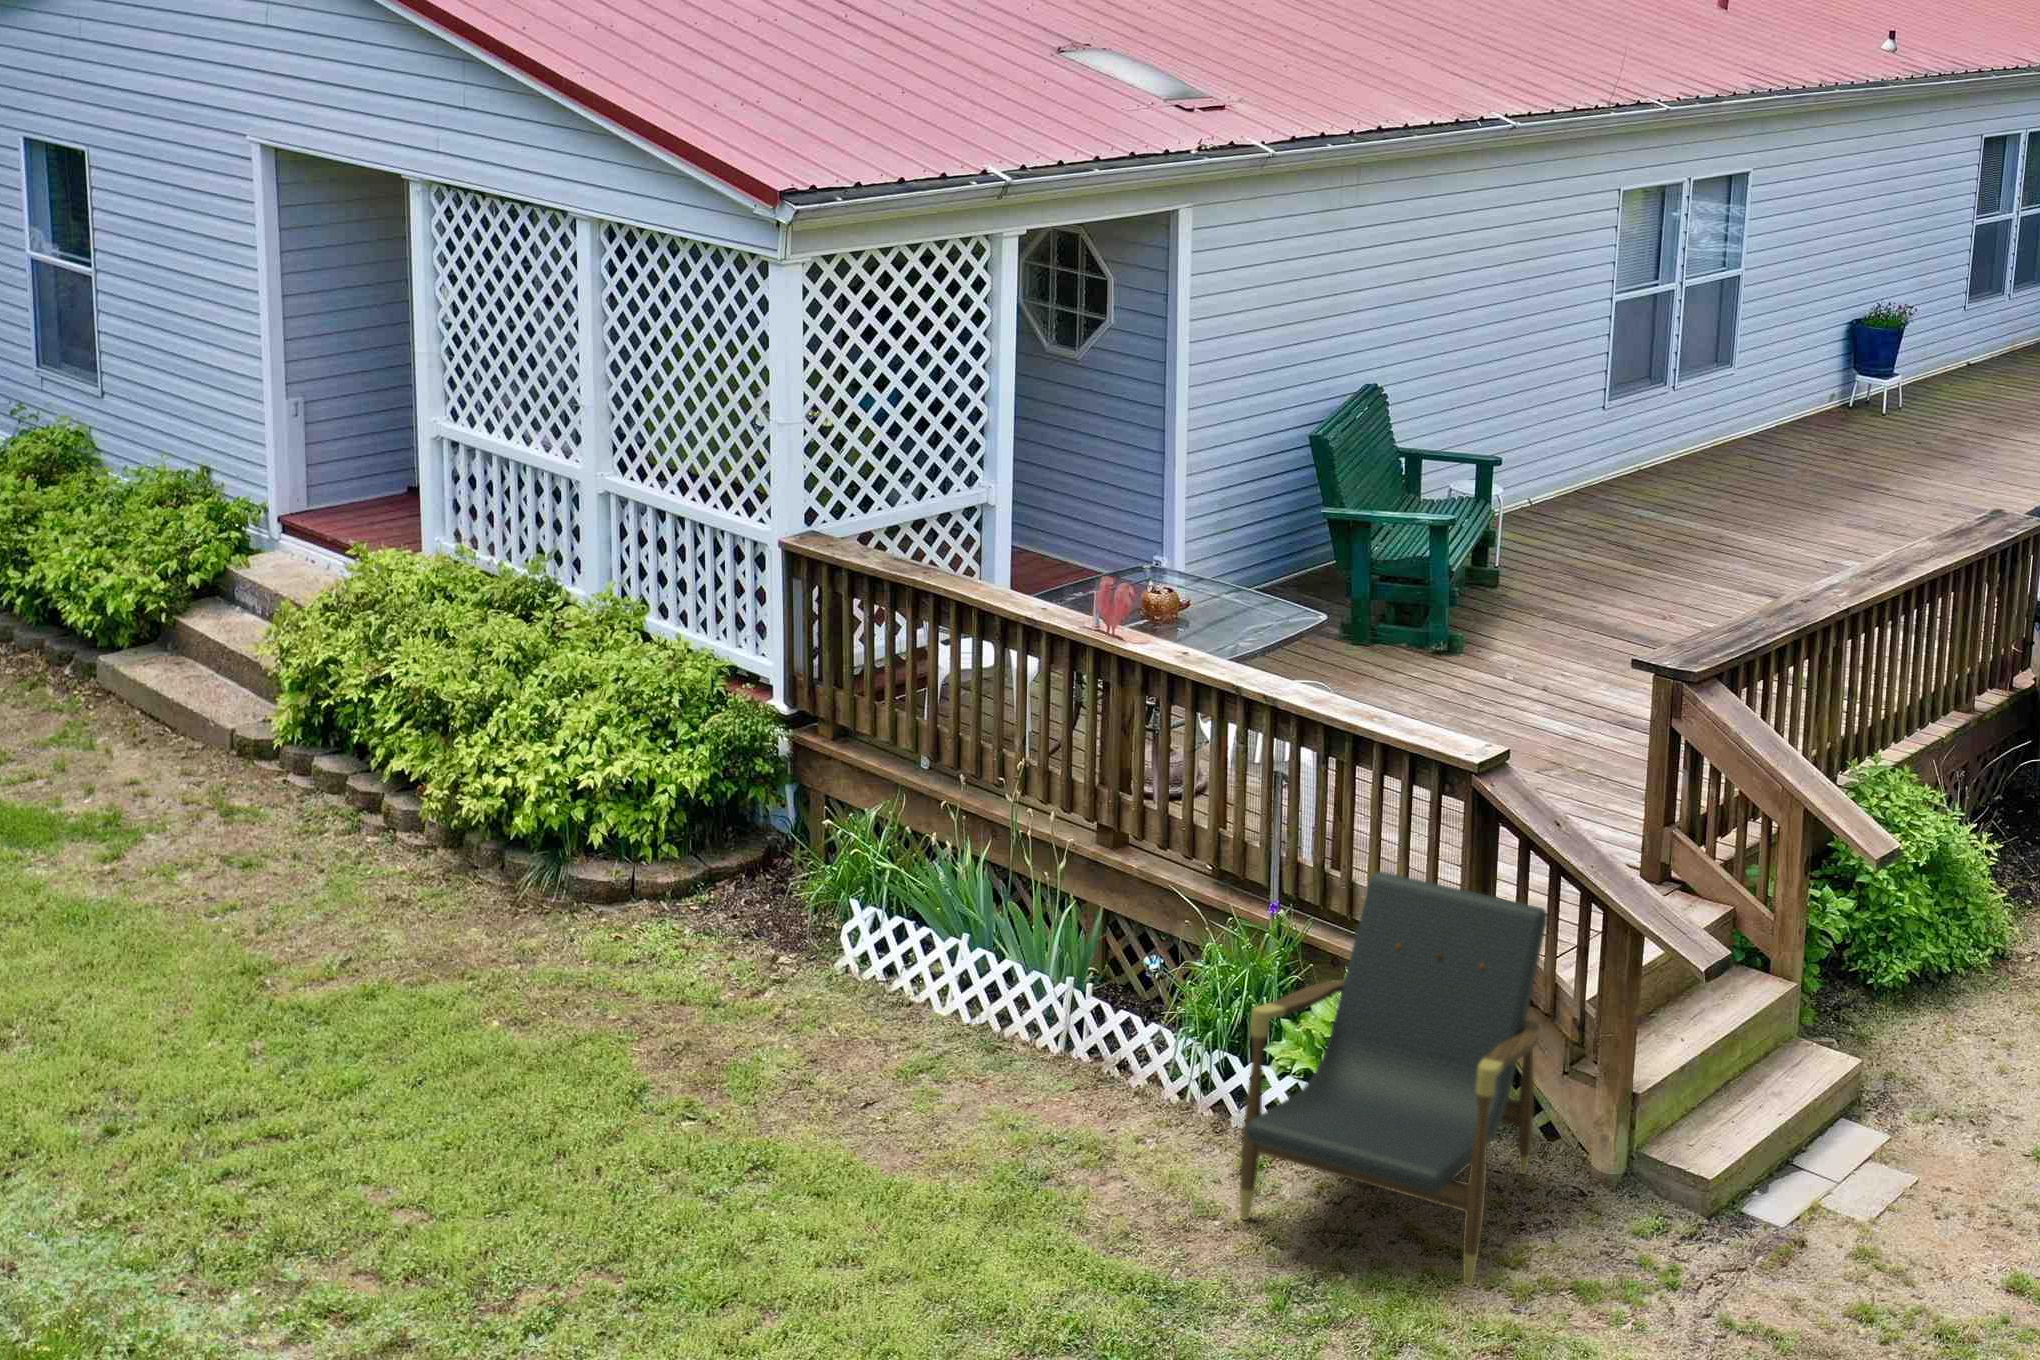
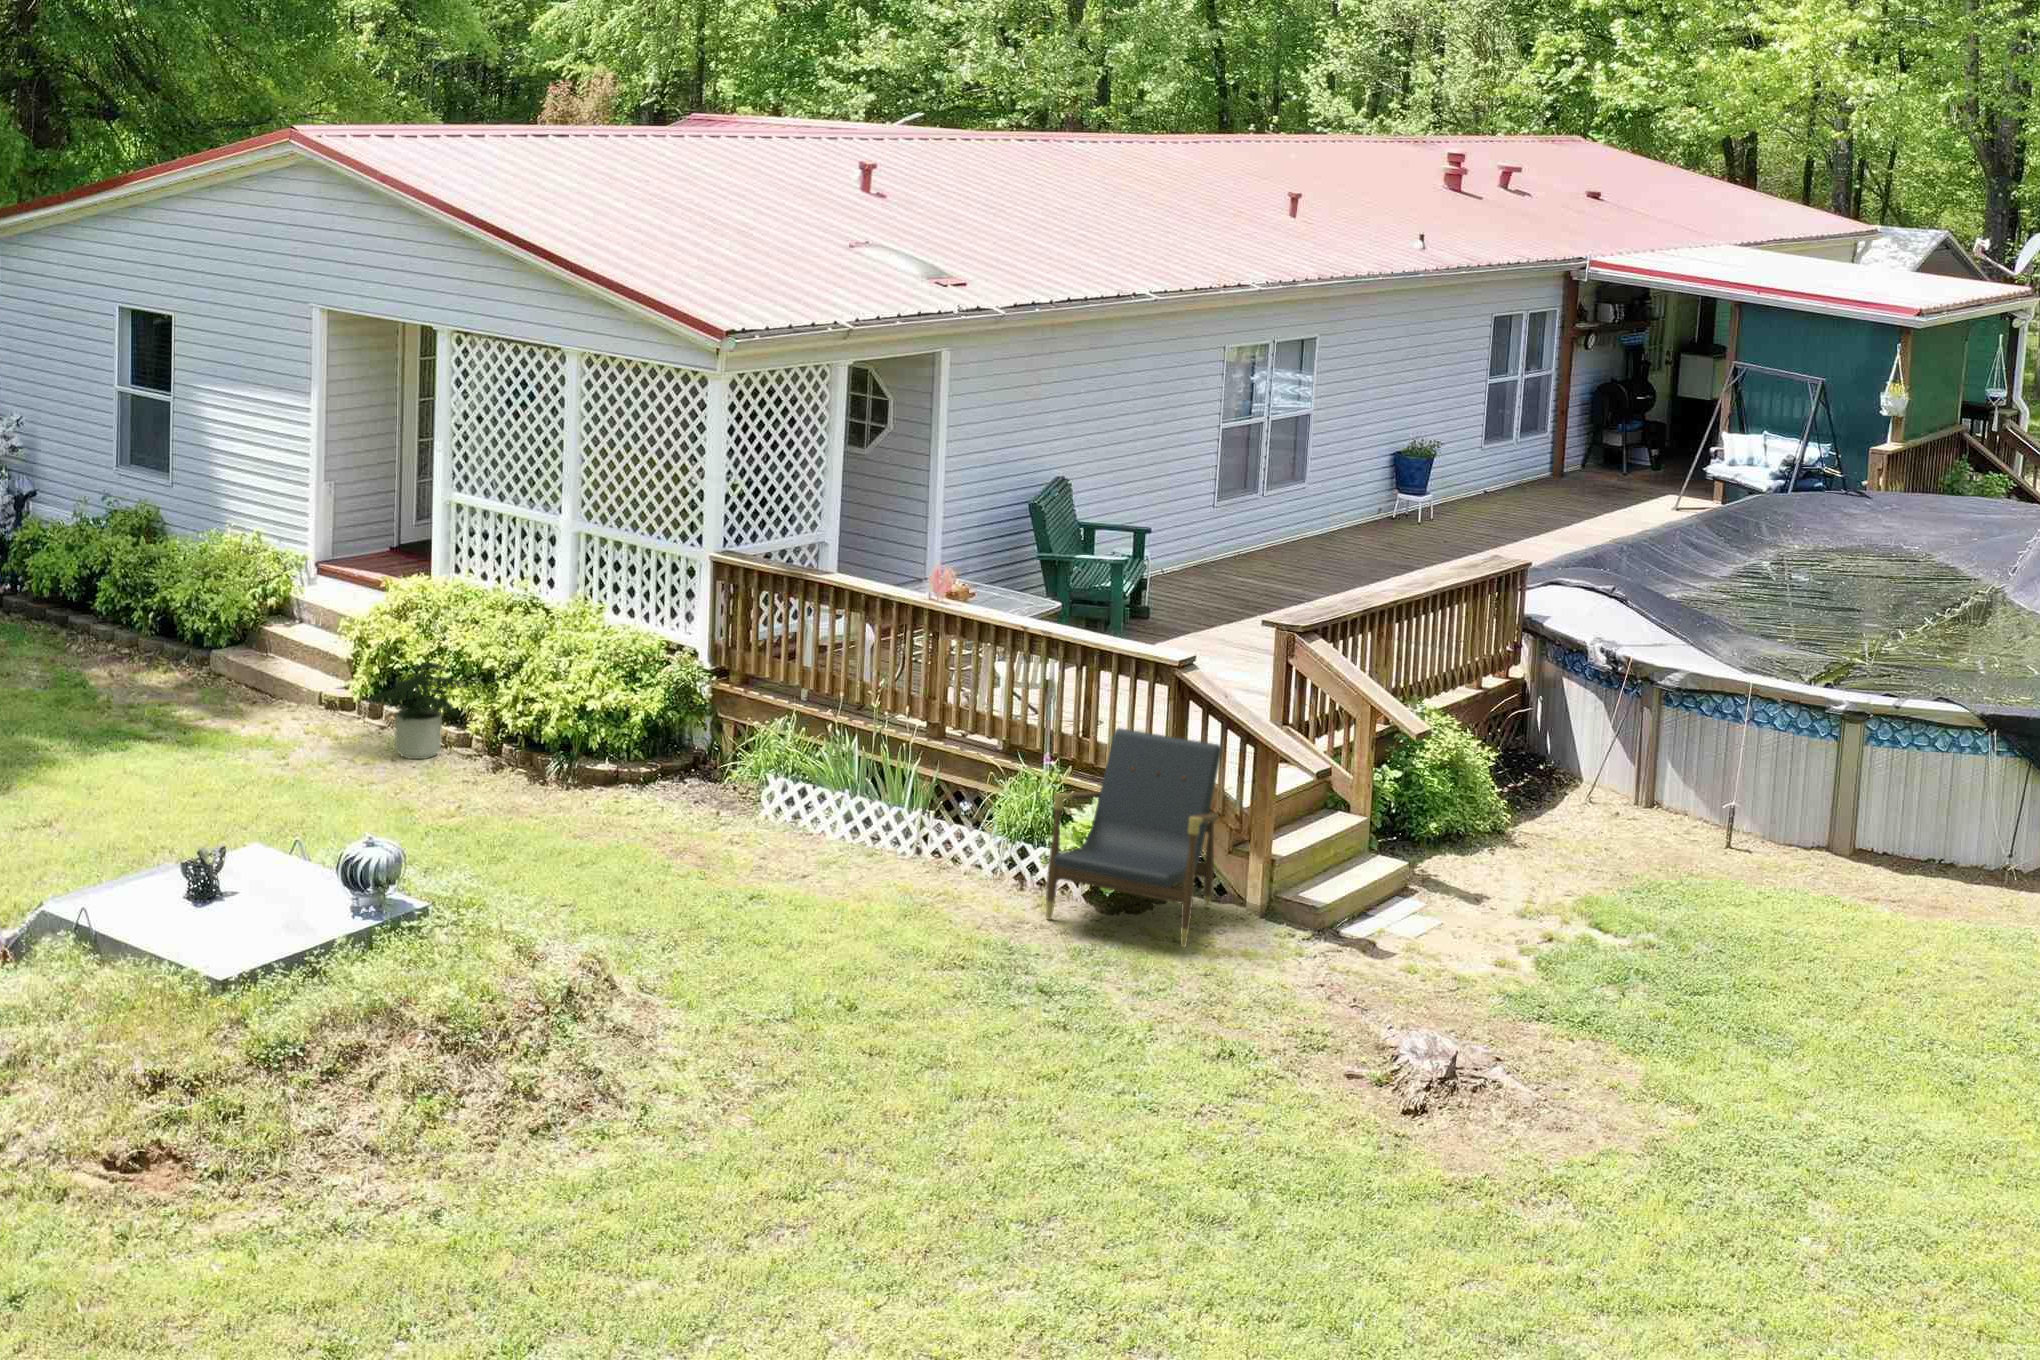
potted plant: none [239,703,409,859] -> present [368,663,469,759]

